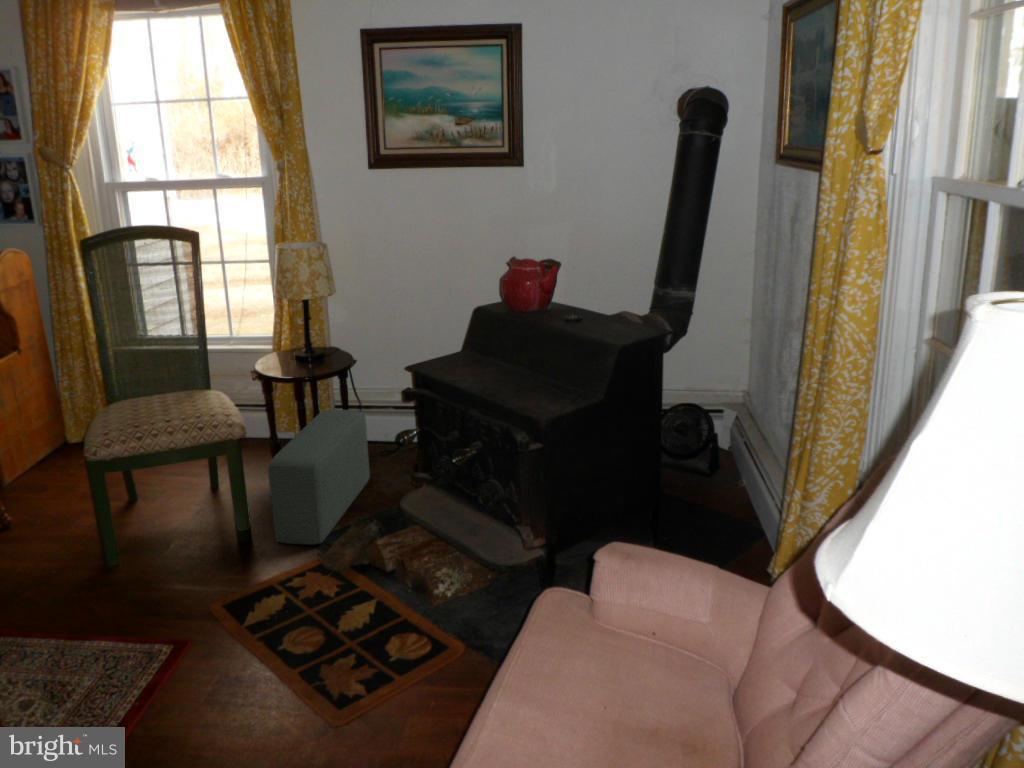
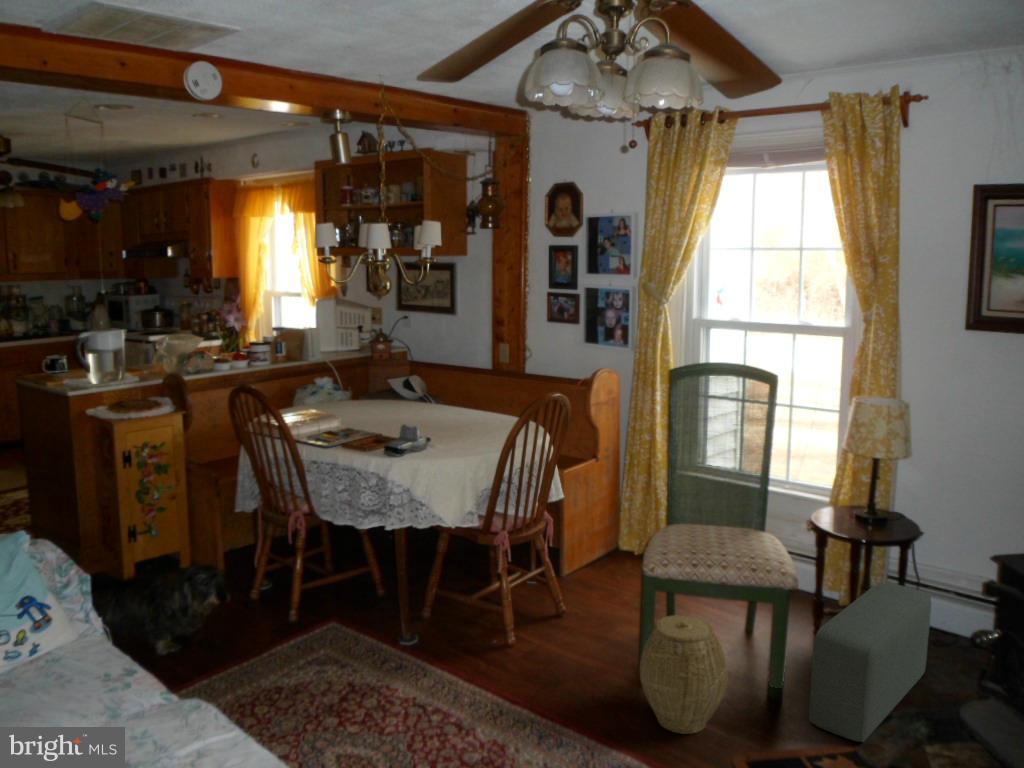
woven basket: none [109,477,196,586] -> present [640,615,728,734]

